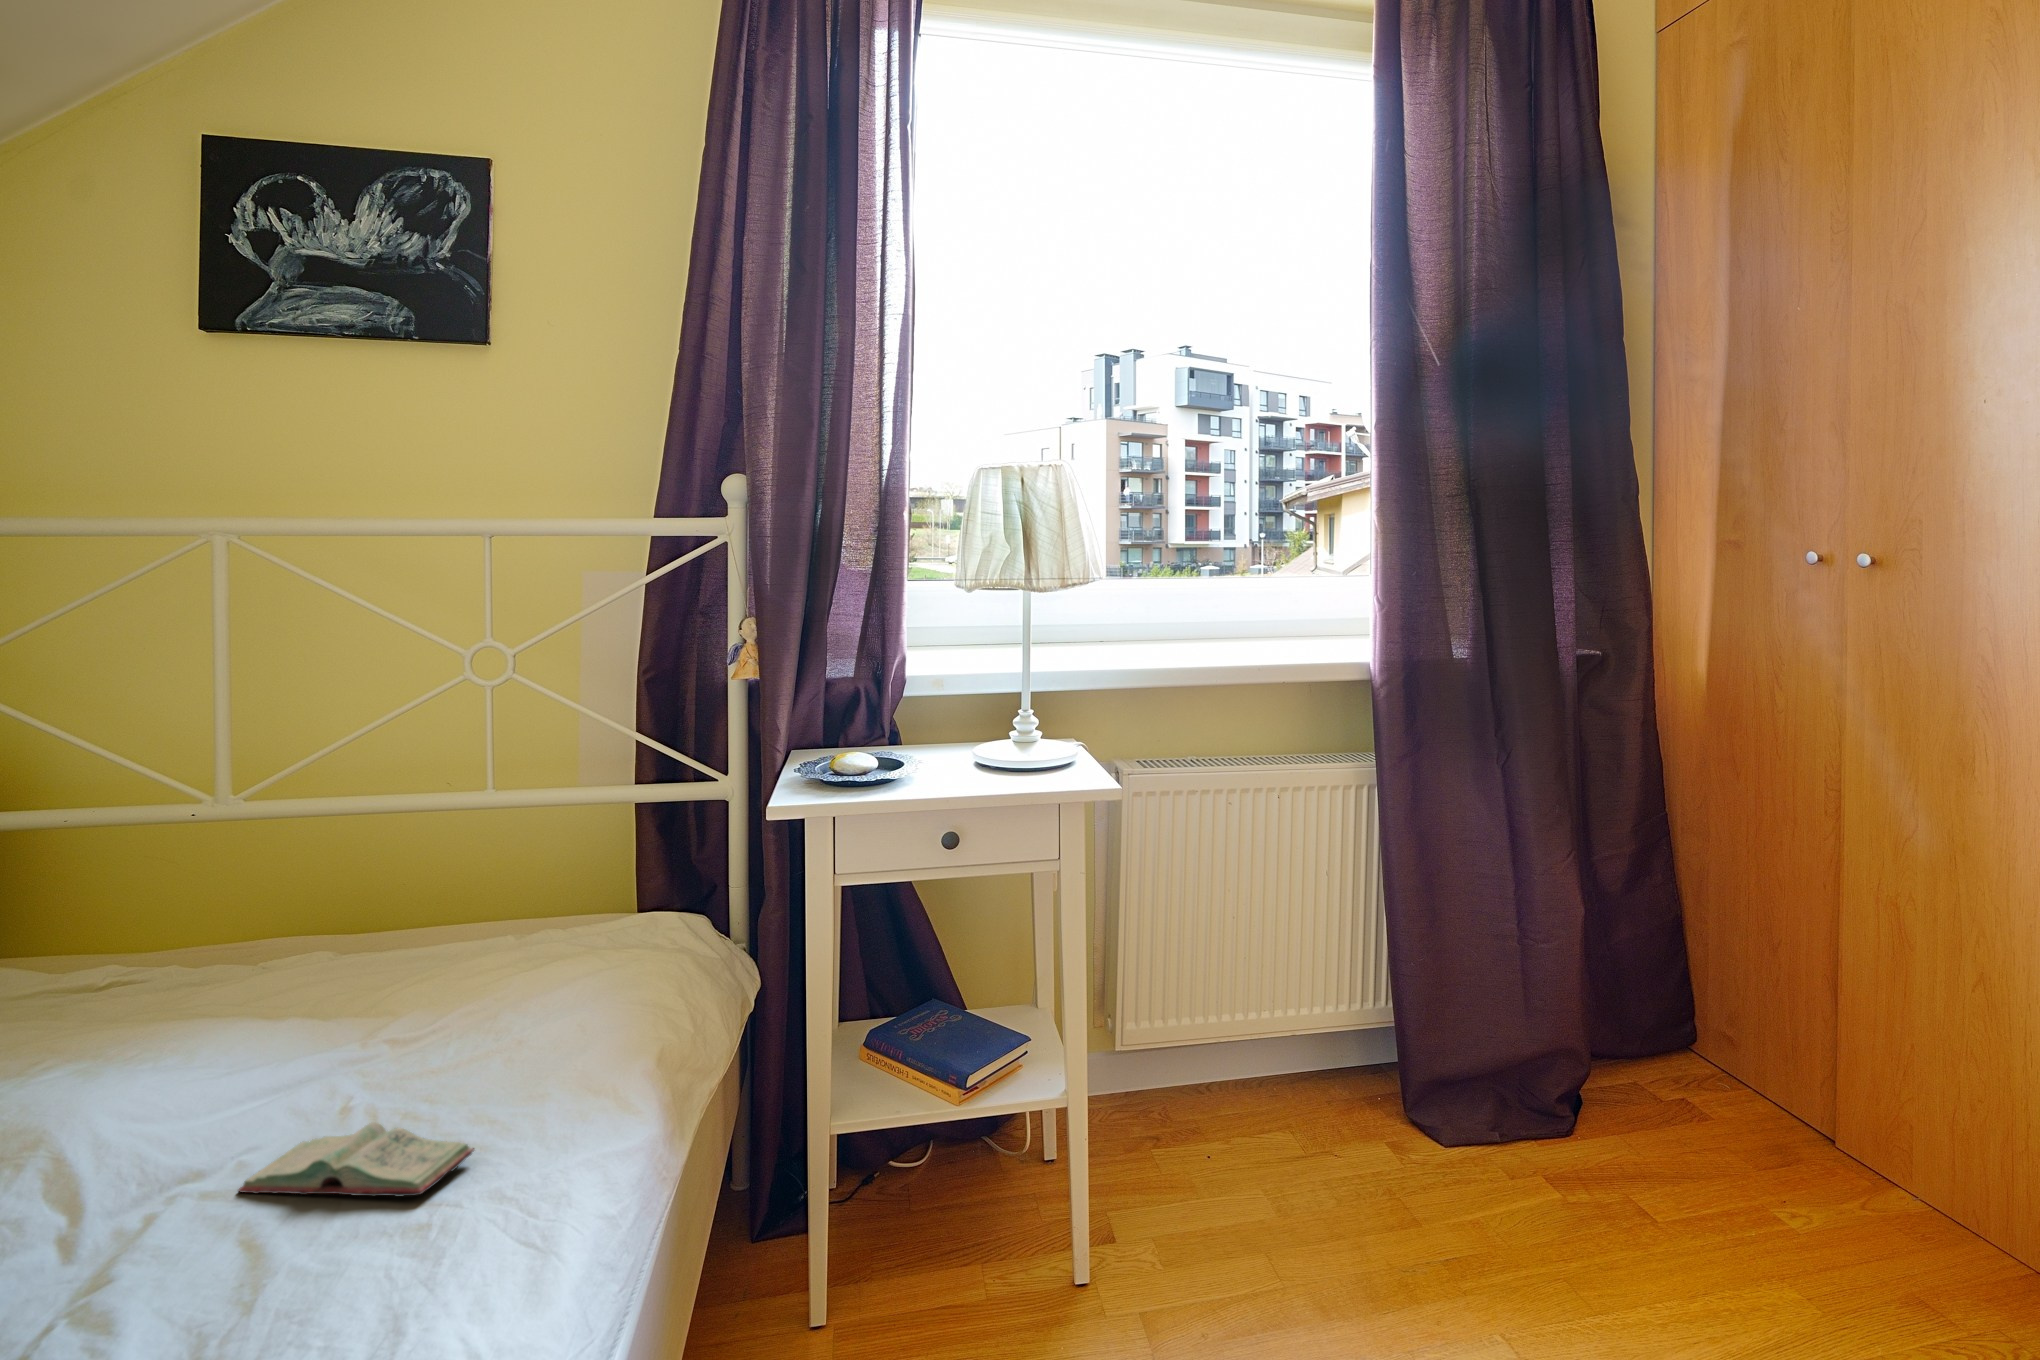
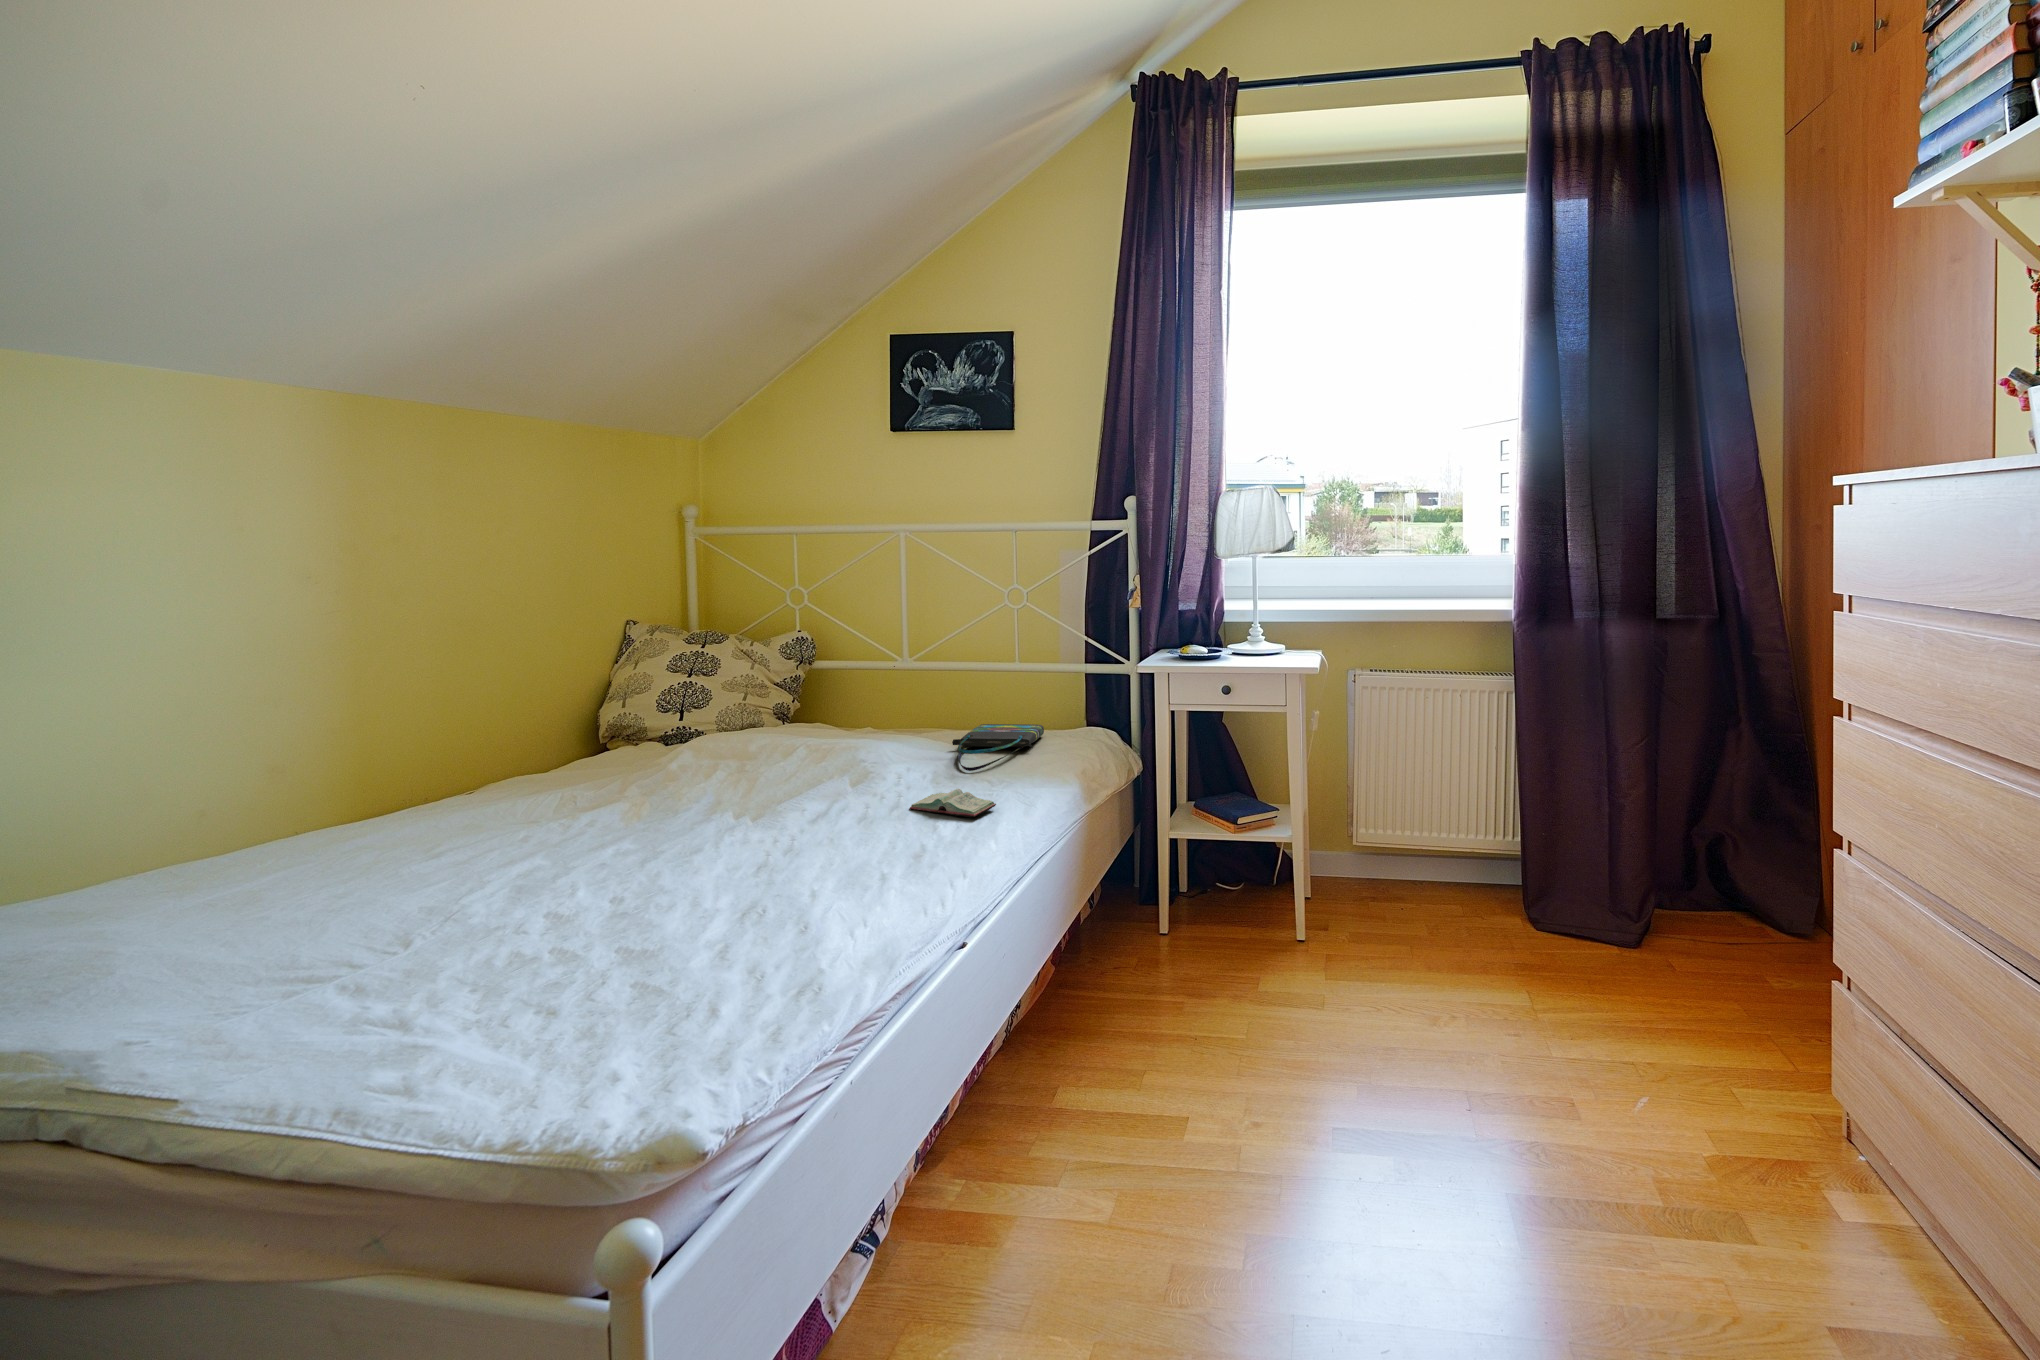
tote bag: none [347,928,561,1059] -> present [952,724,1044,771]

